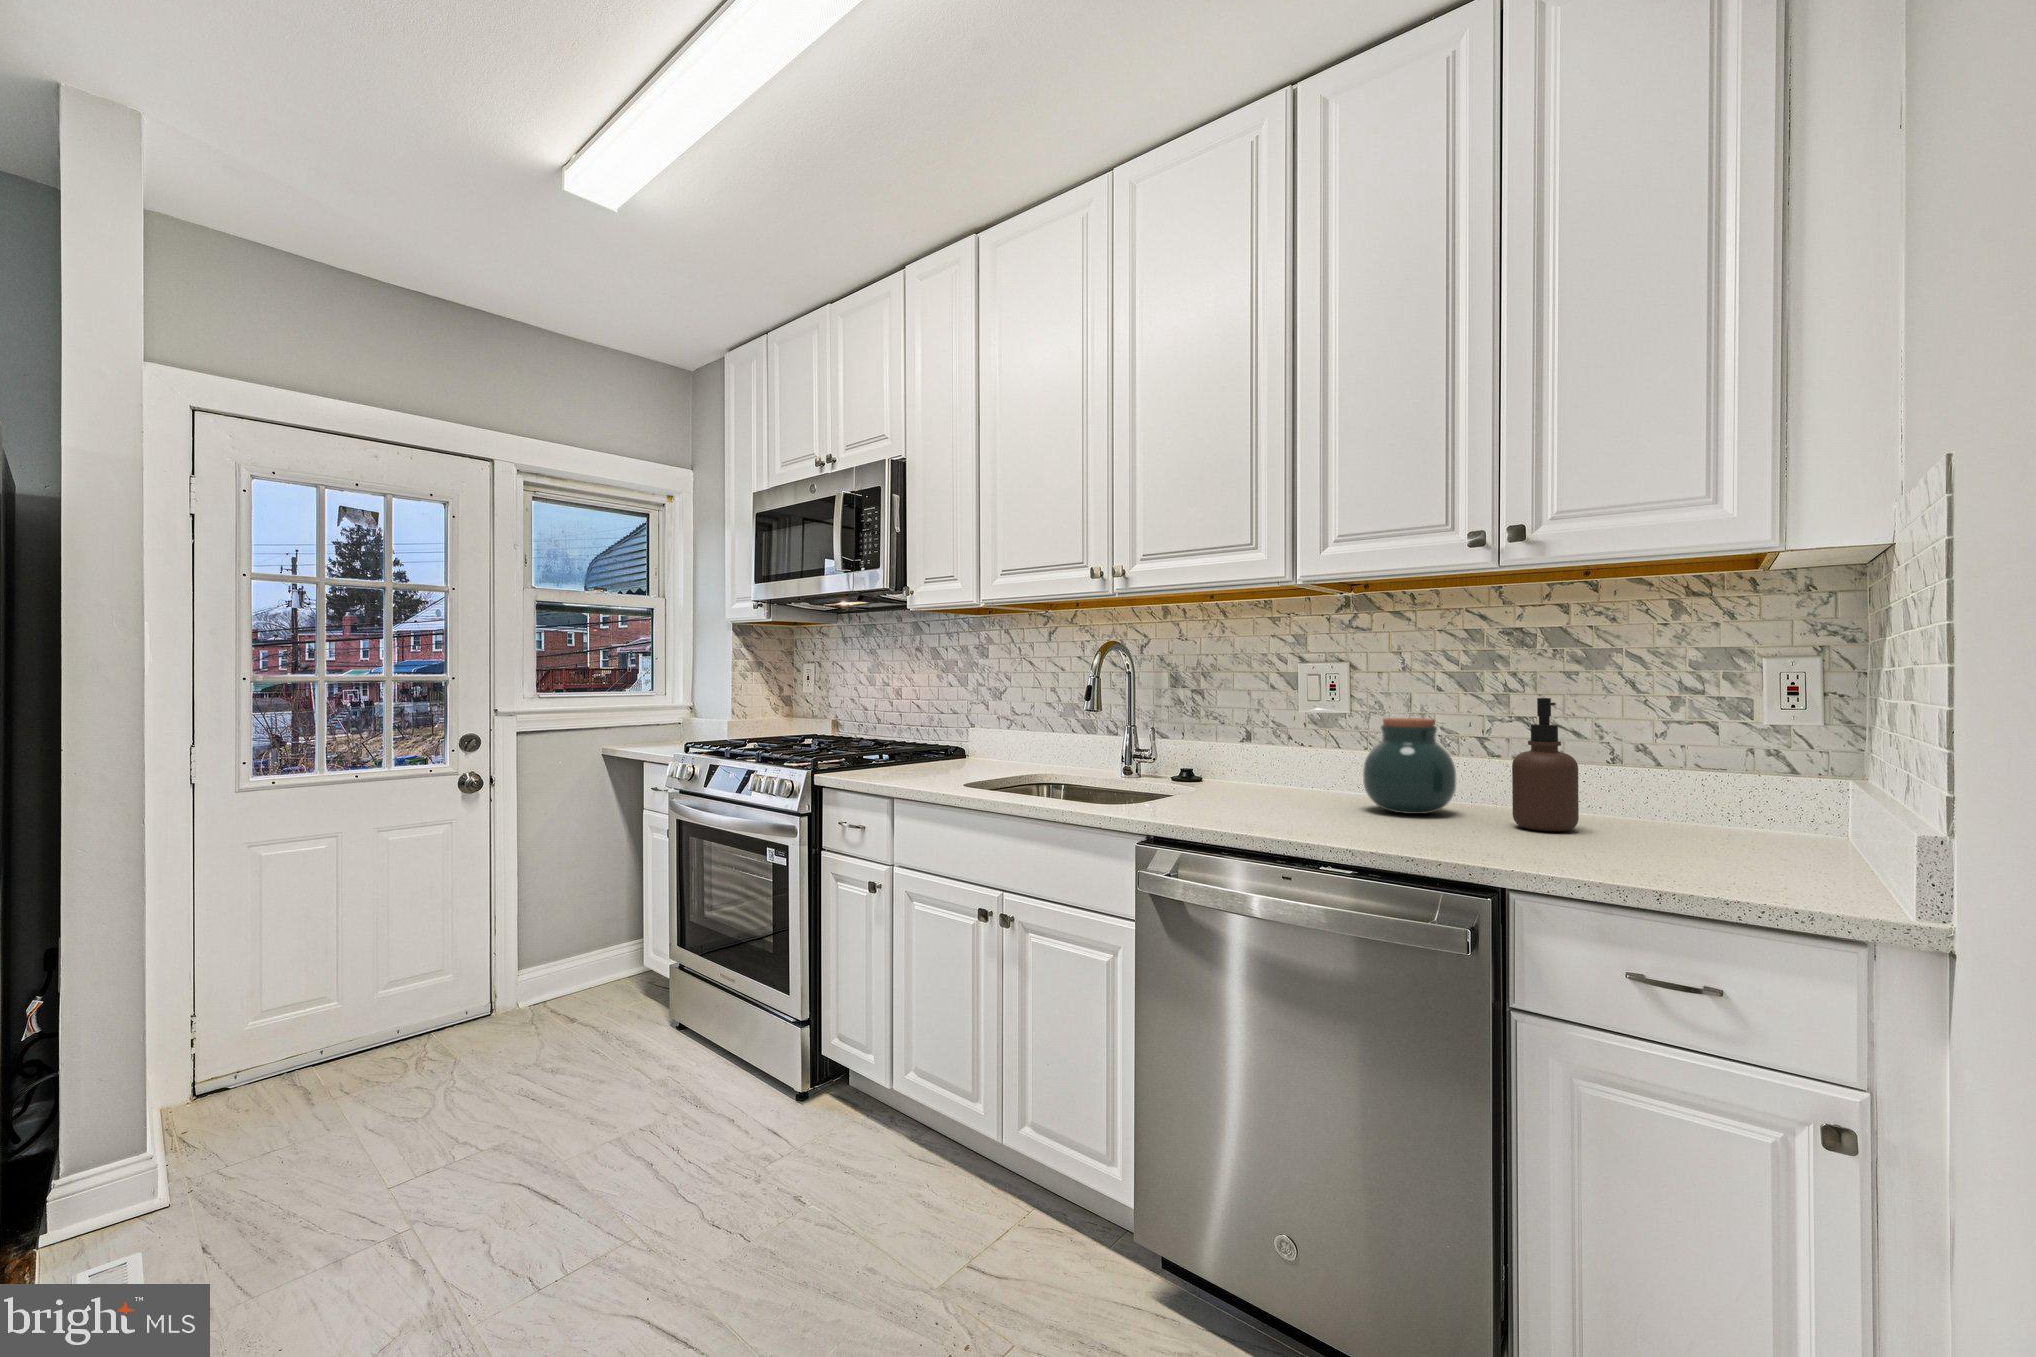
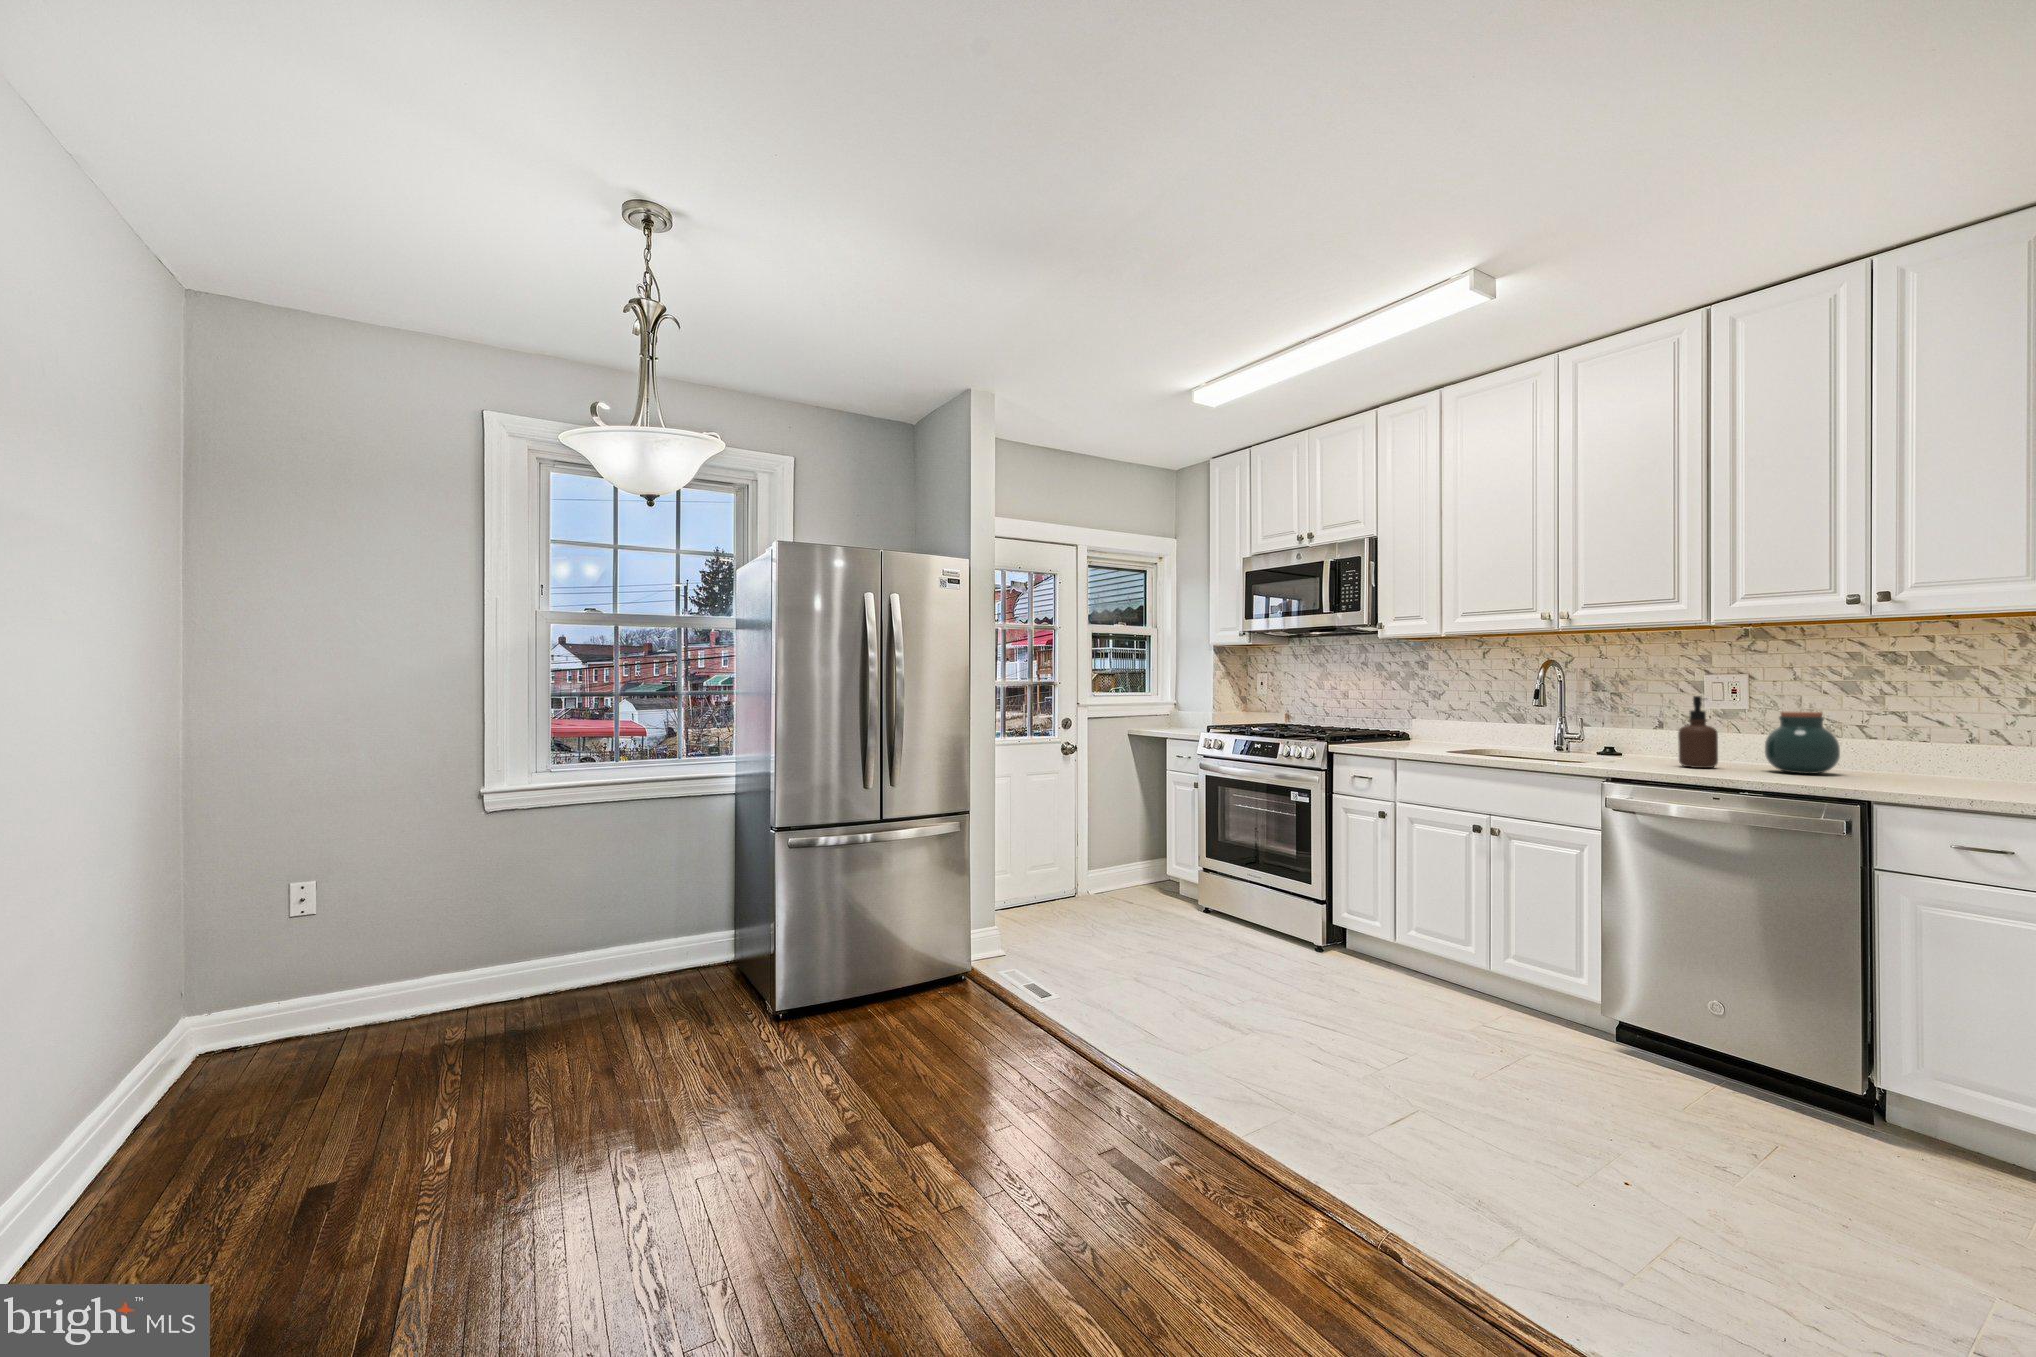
soap dispenser: present [1512,698,1579,831] -> present [1678,696,1718,768]

